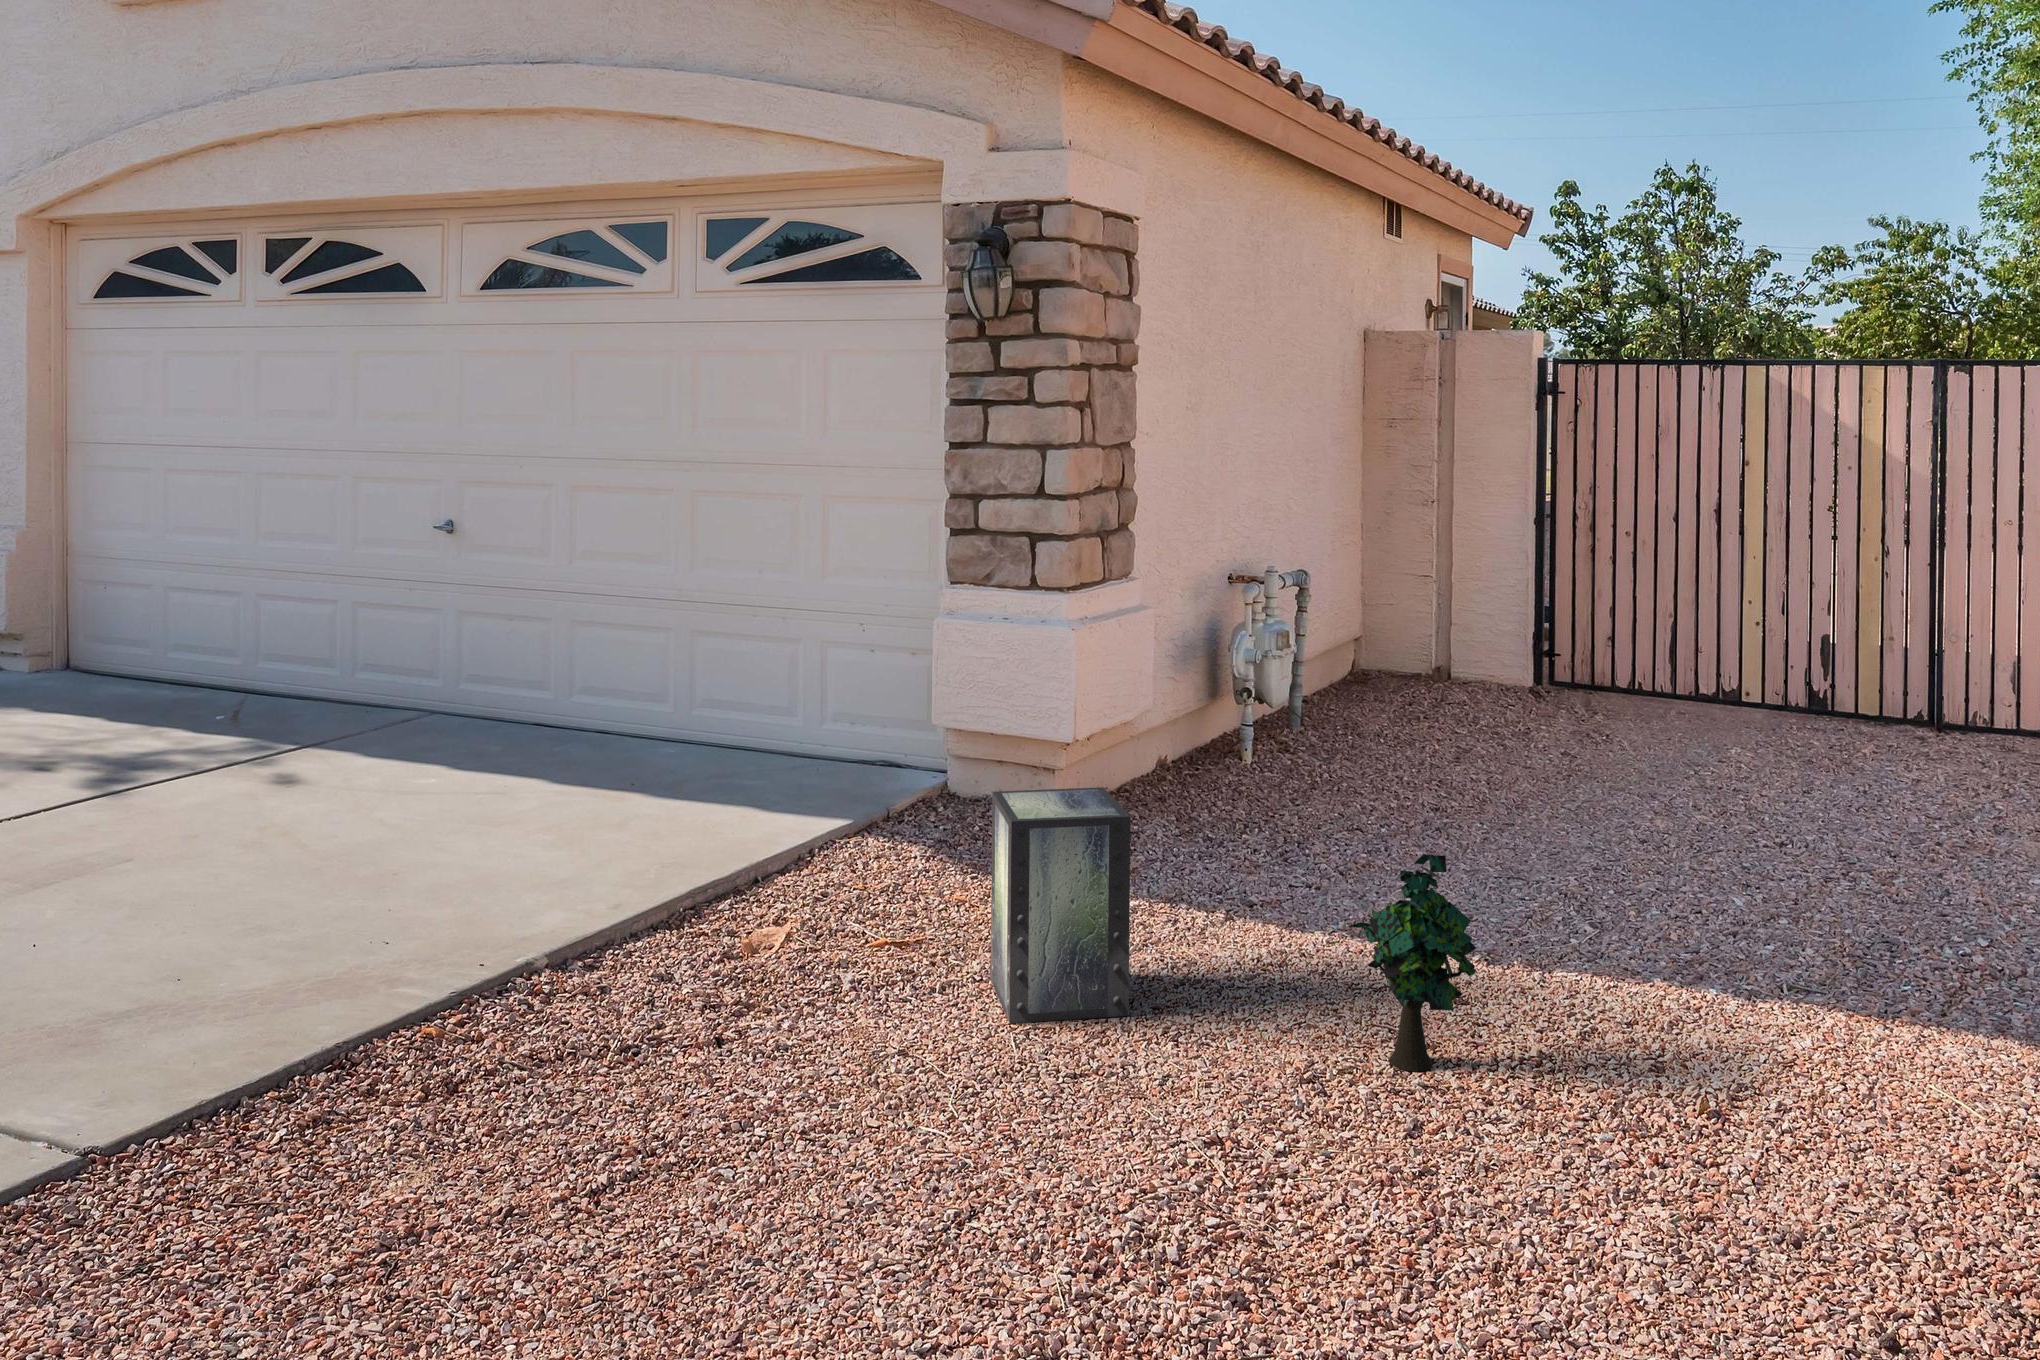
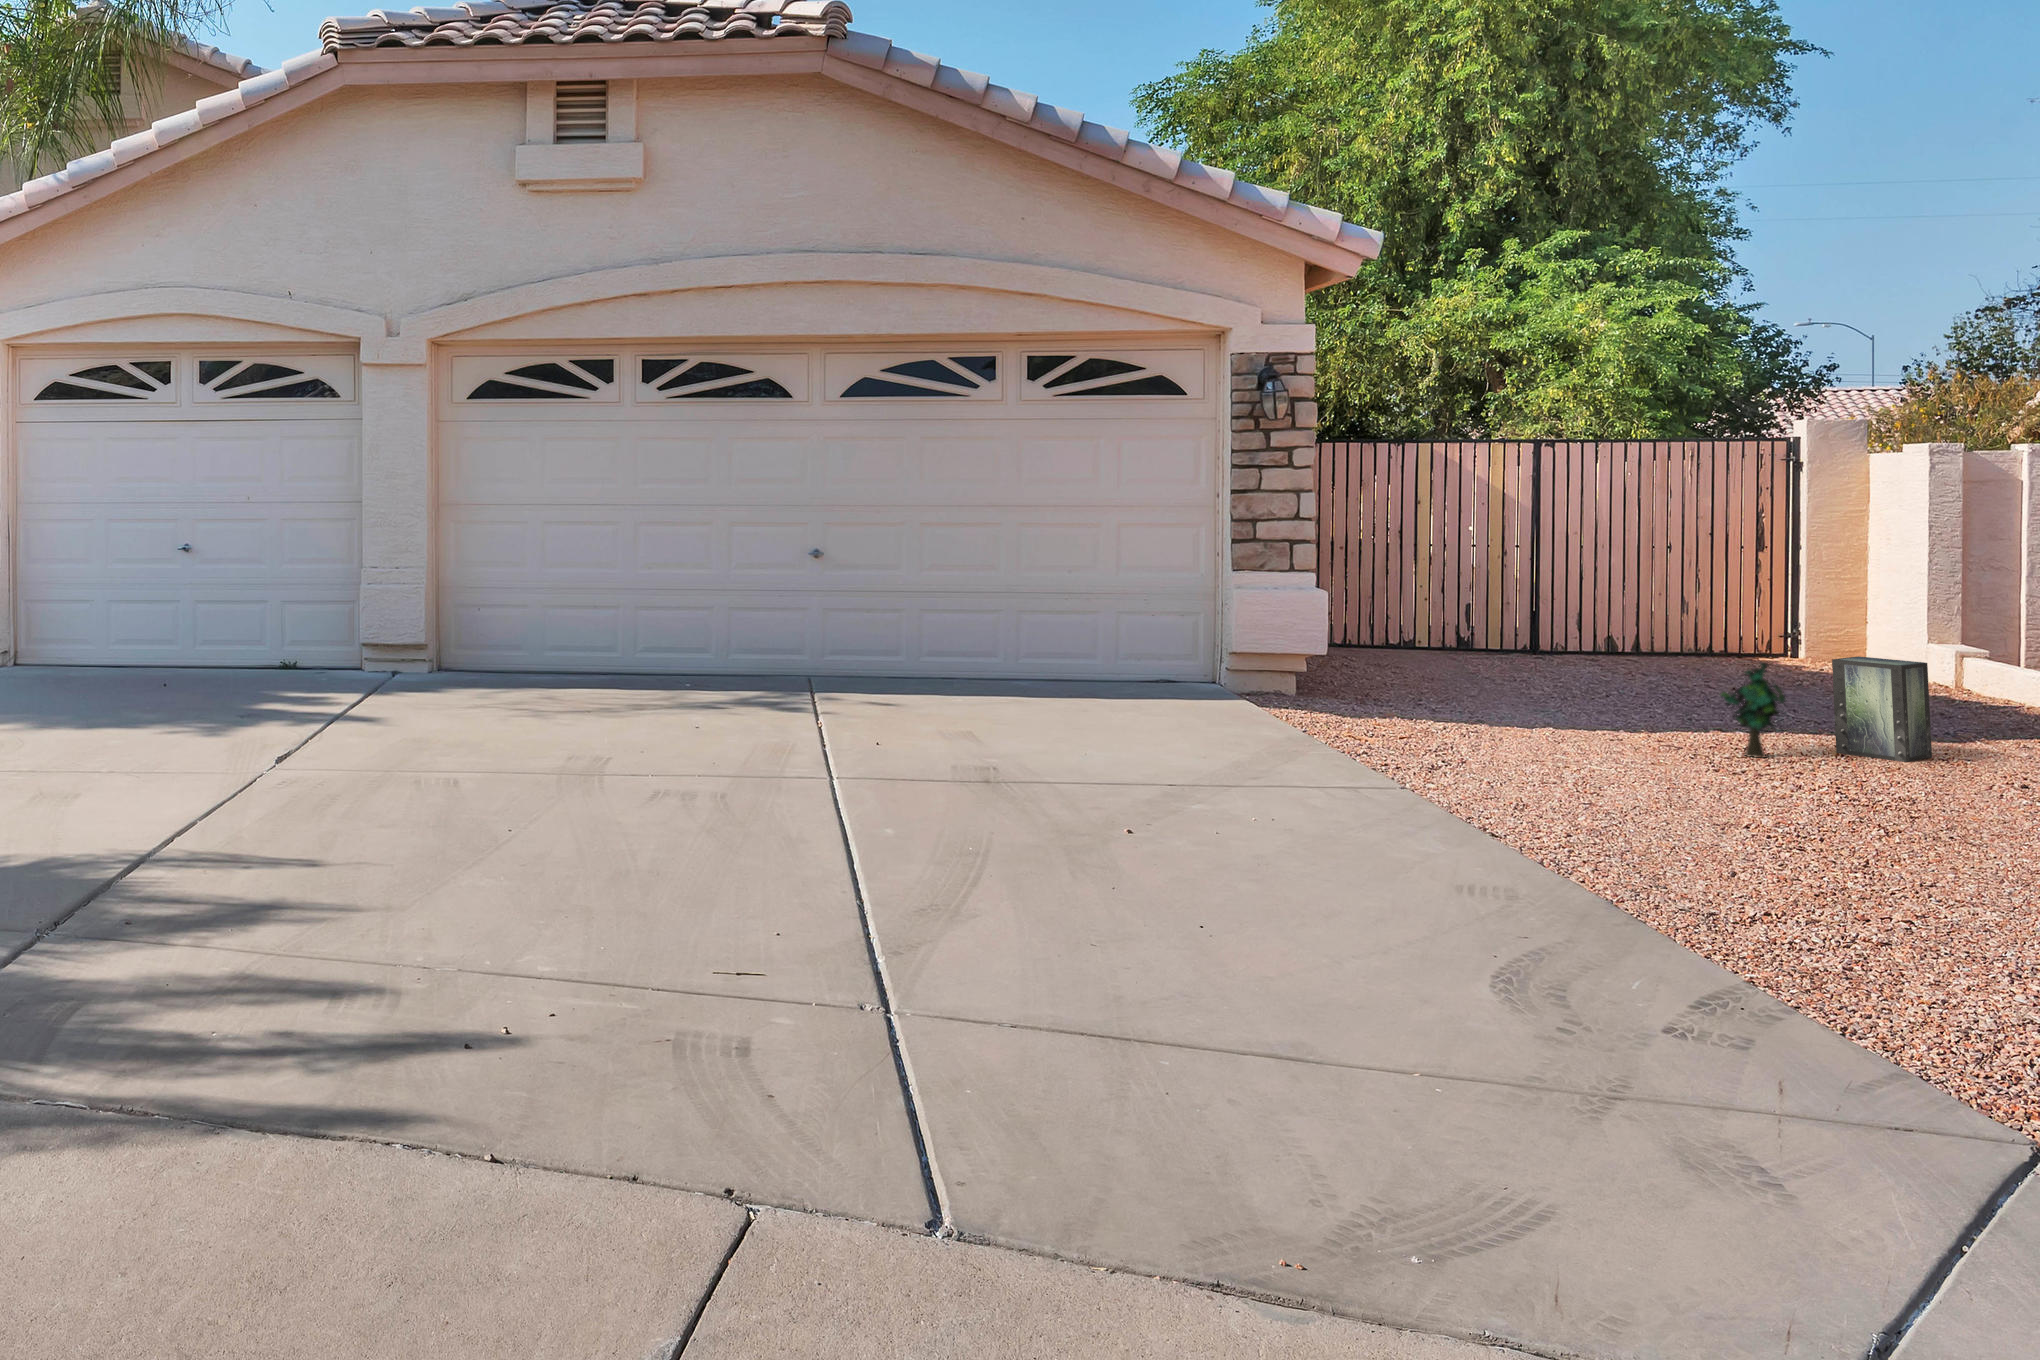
storage box: present [991,787,1130,1023] -> present [1832,656,1932,762]

